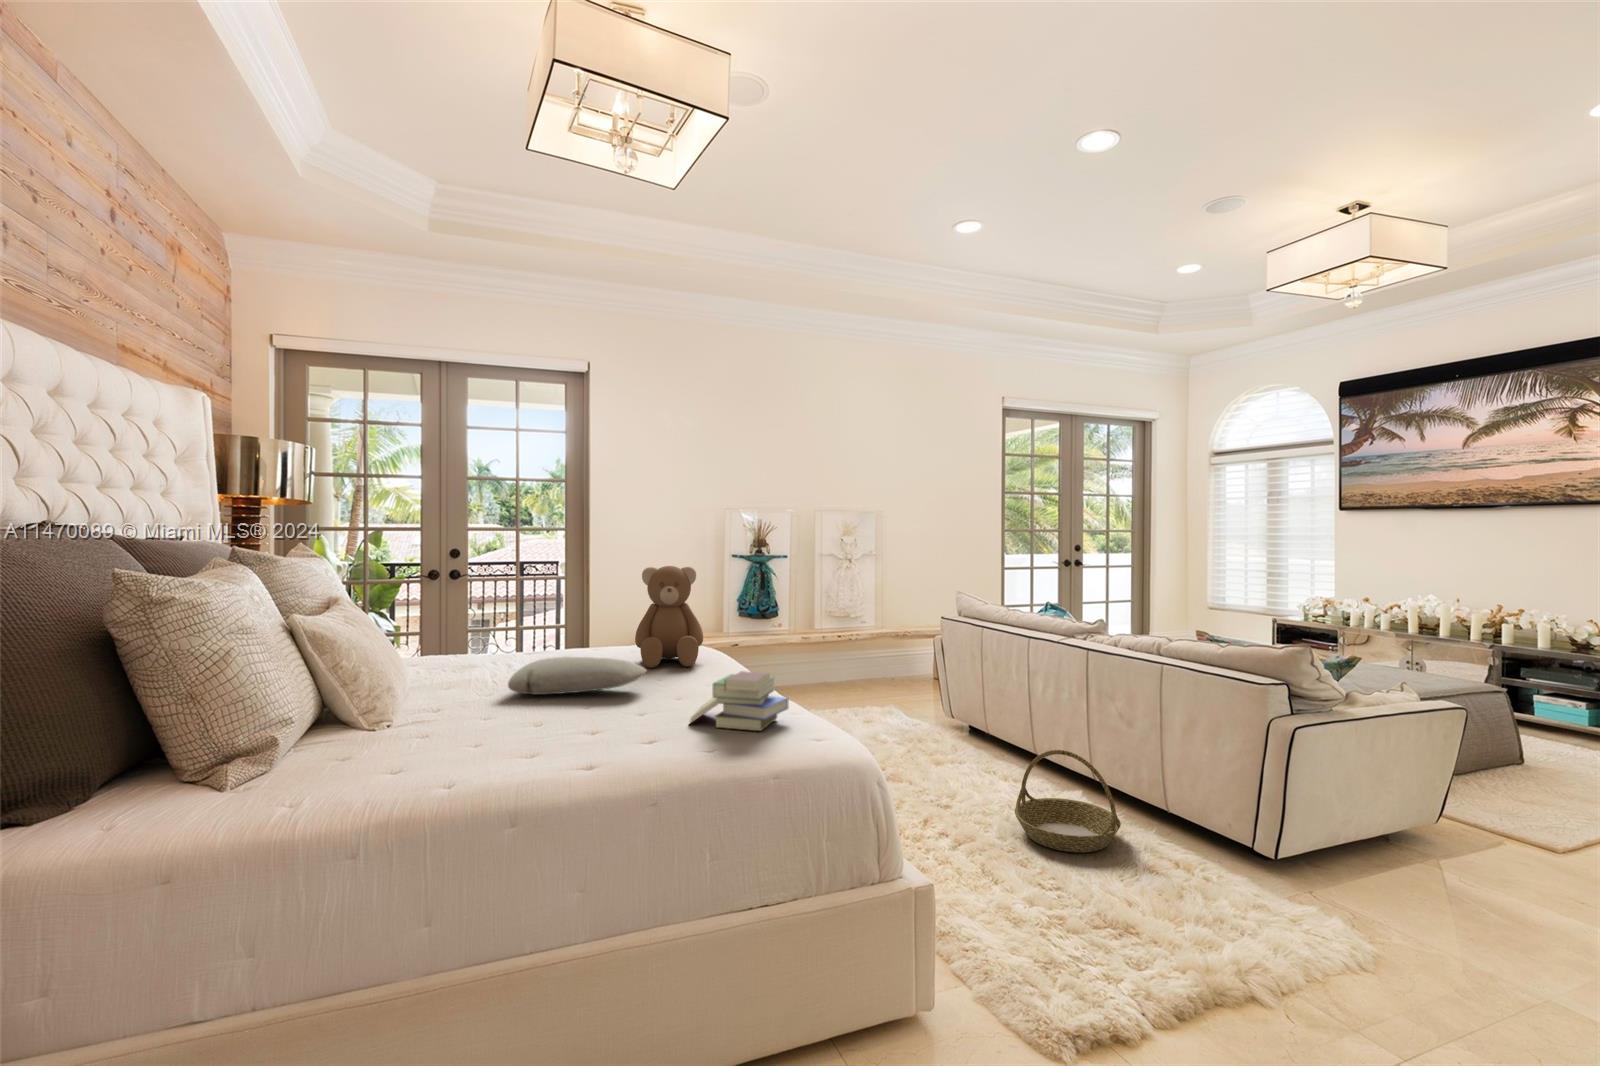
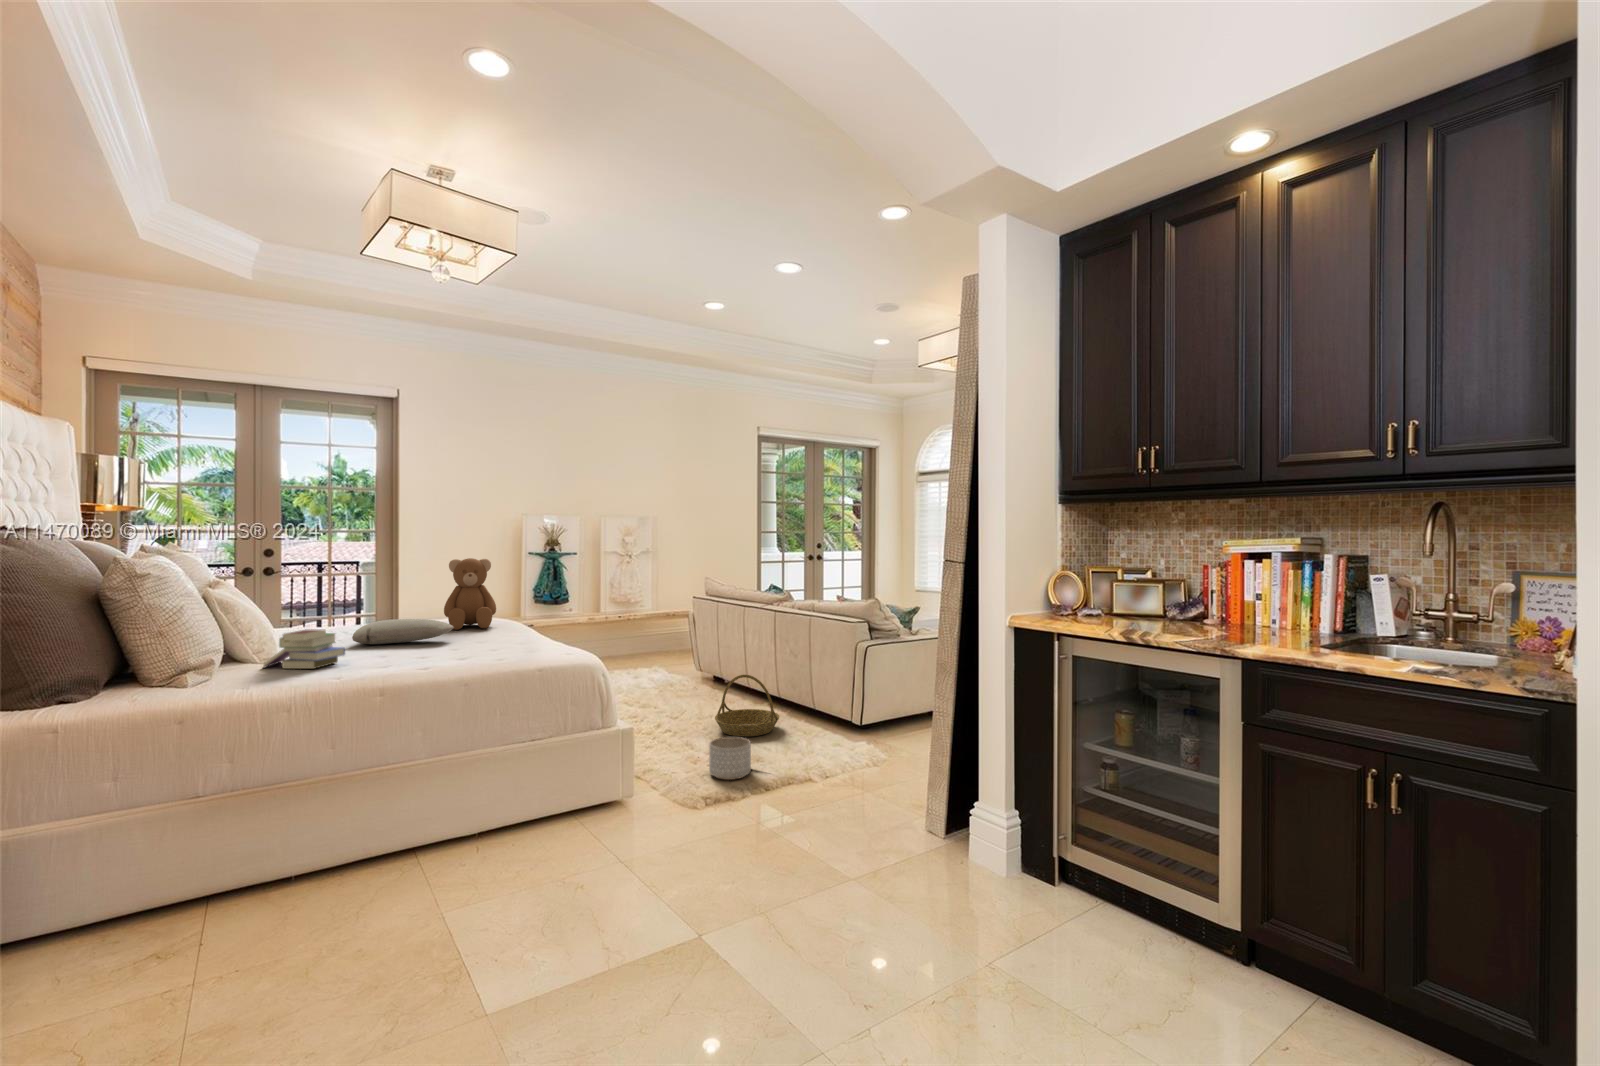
book: present [690,671,789,731] -> present [263,629,345,669]
planter: none [1043,872,1119,959] -> present [709,737,751,780]

